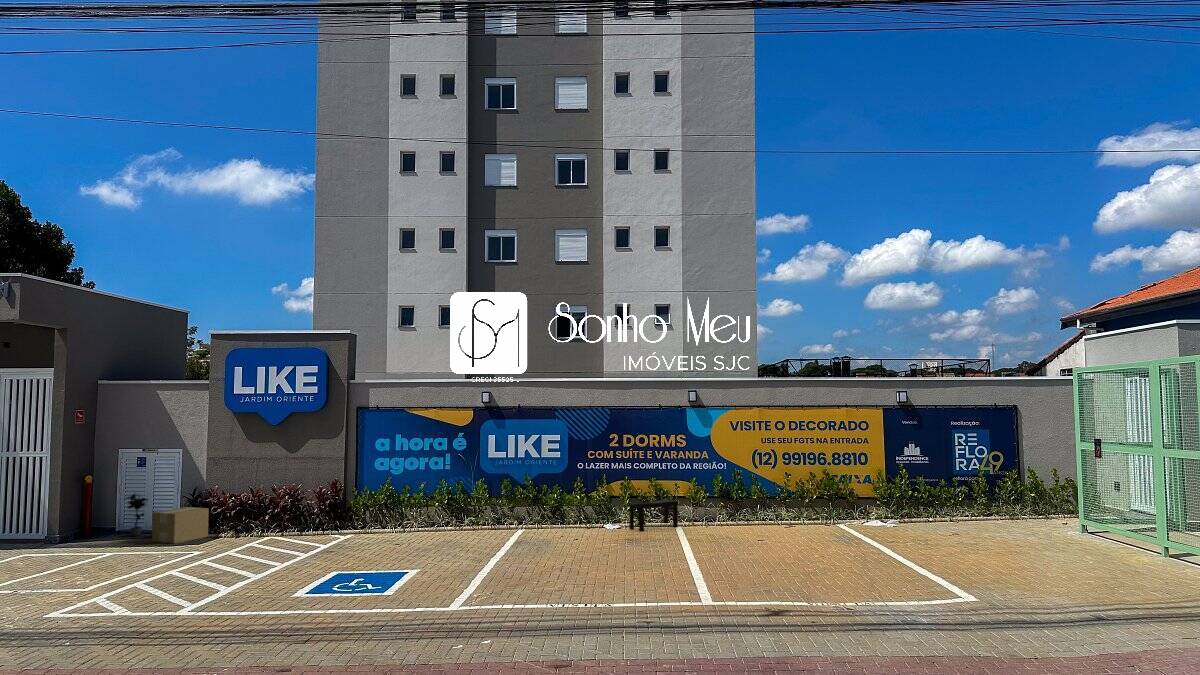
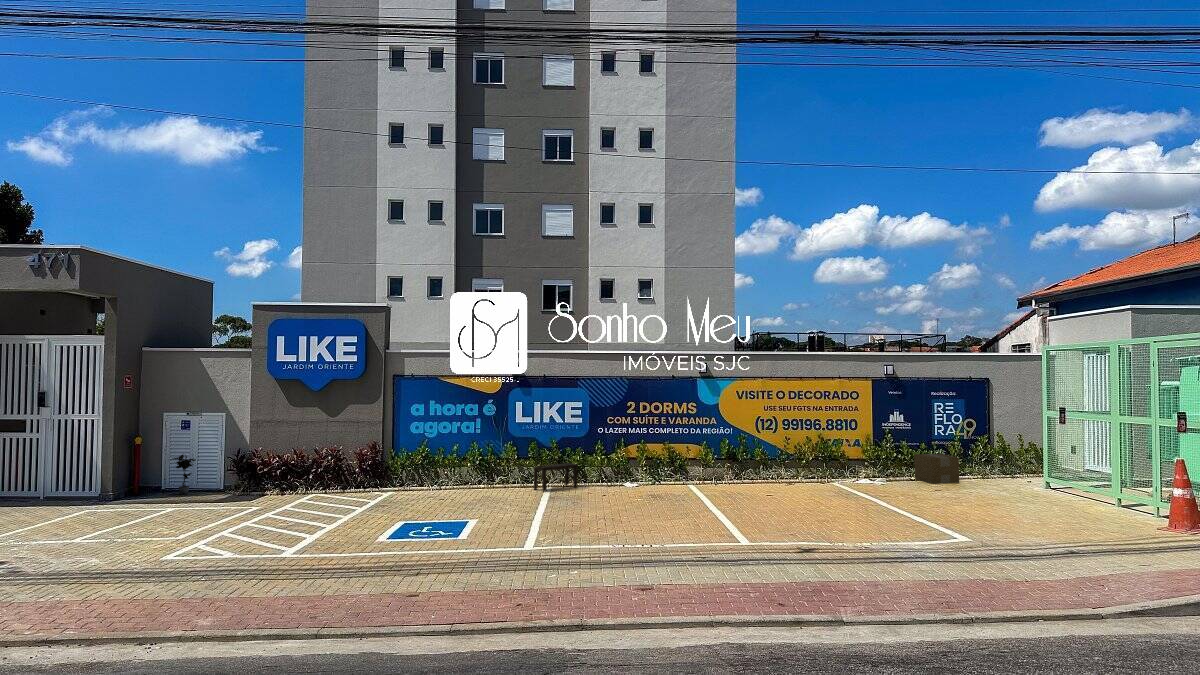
bench: present [629,499,678,531] -> present [534,463,578,492]
cardboard box: present [152,507,209,543] -> present [914,454,959,484]

